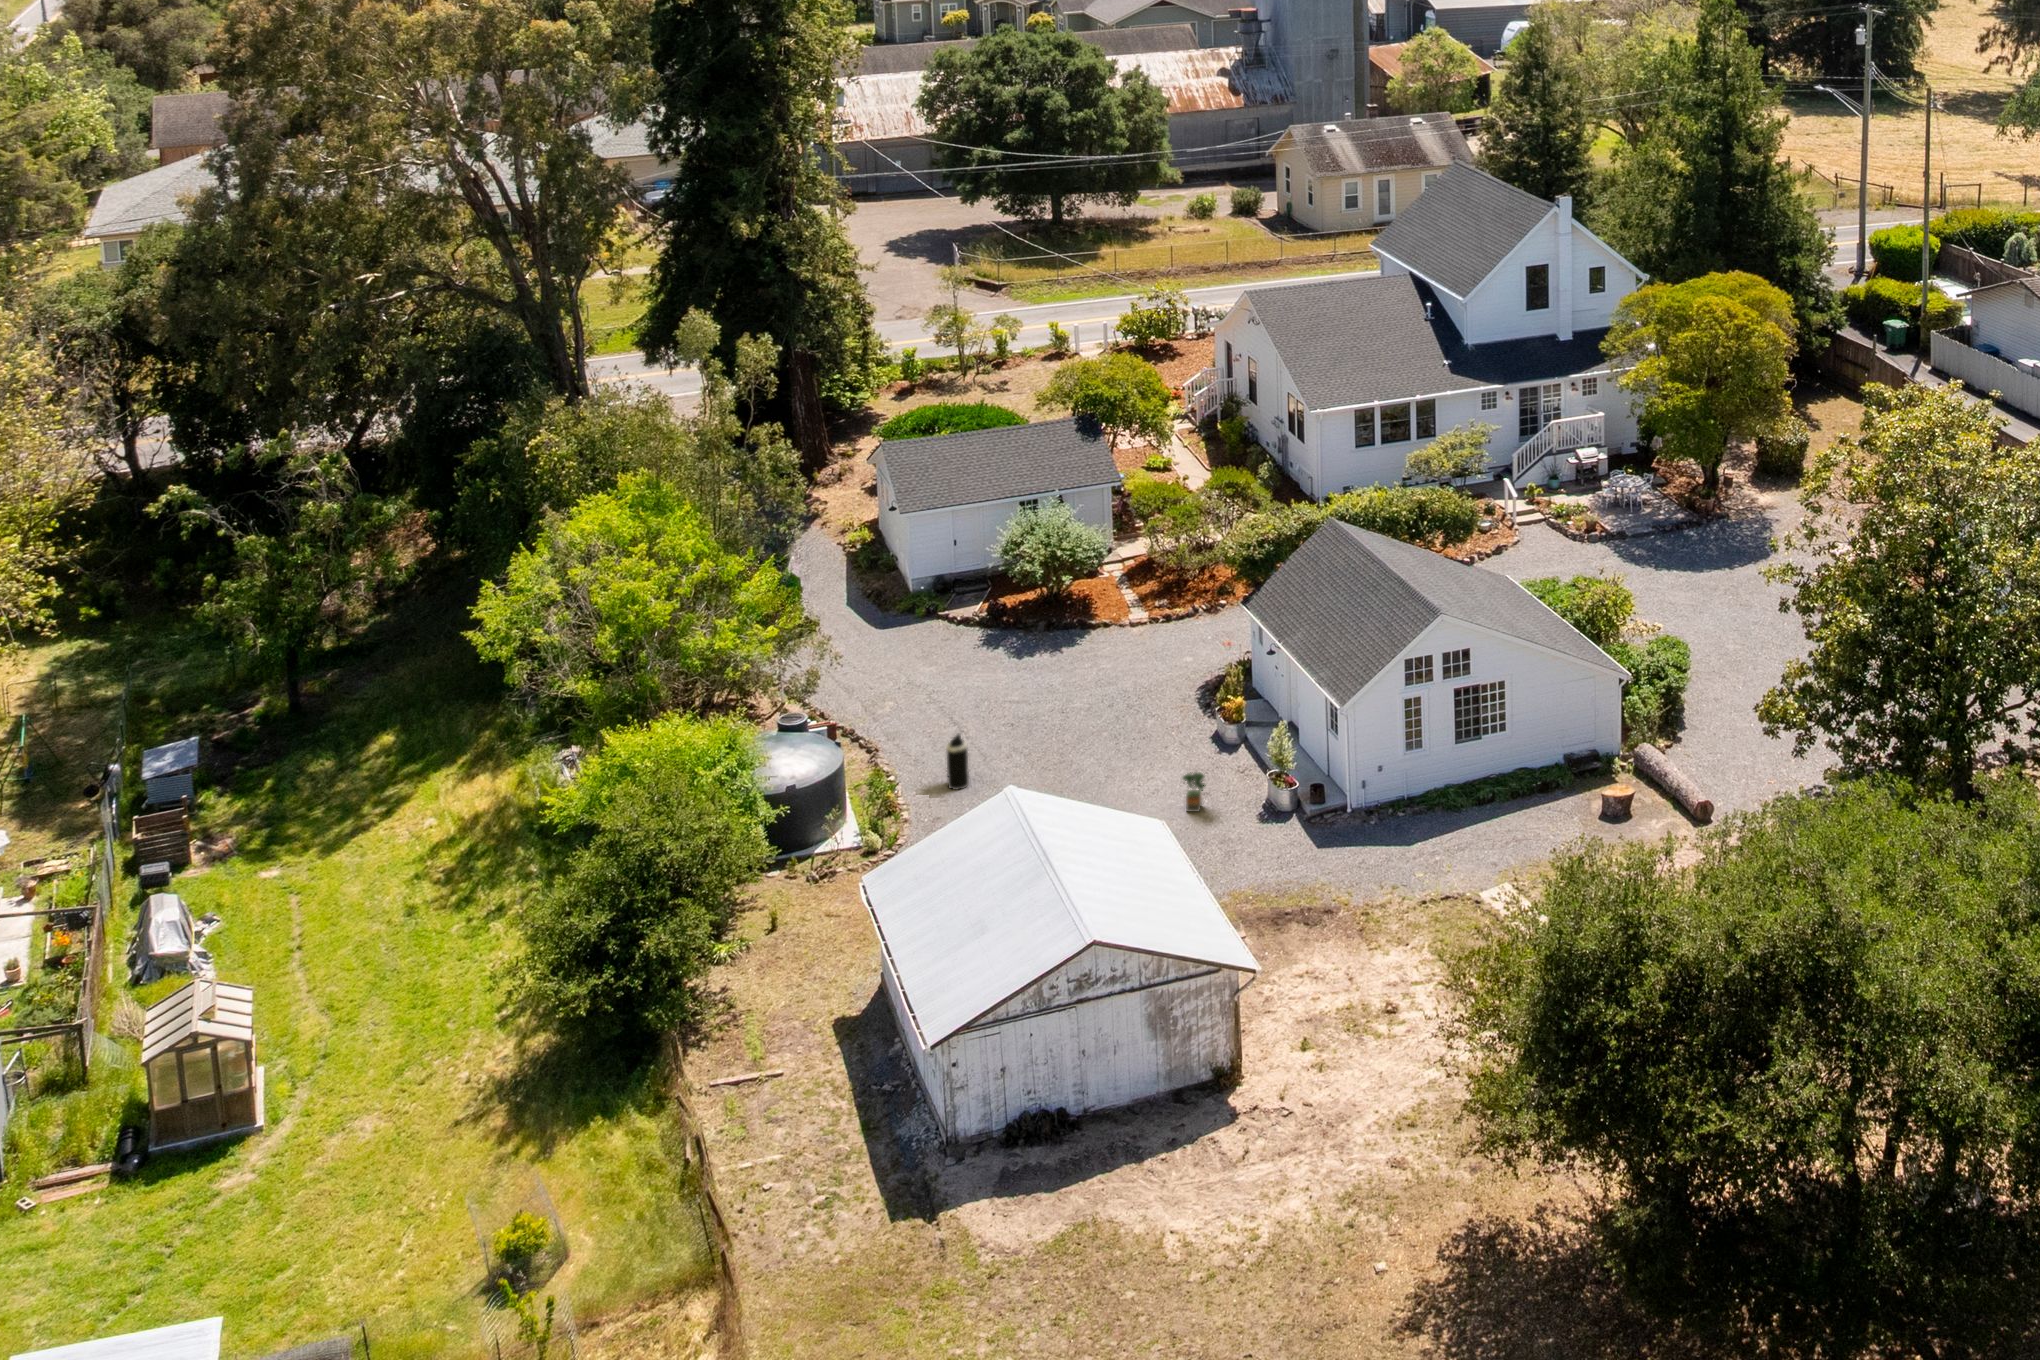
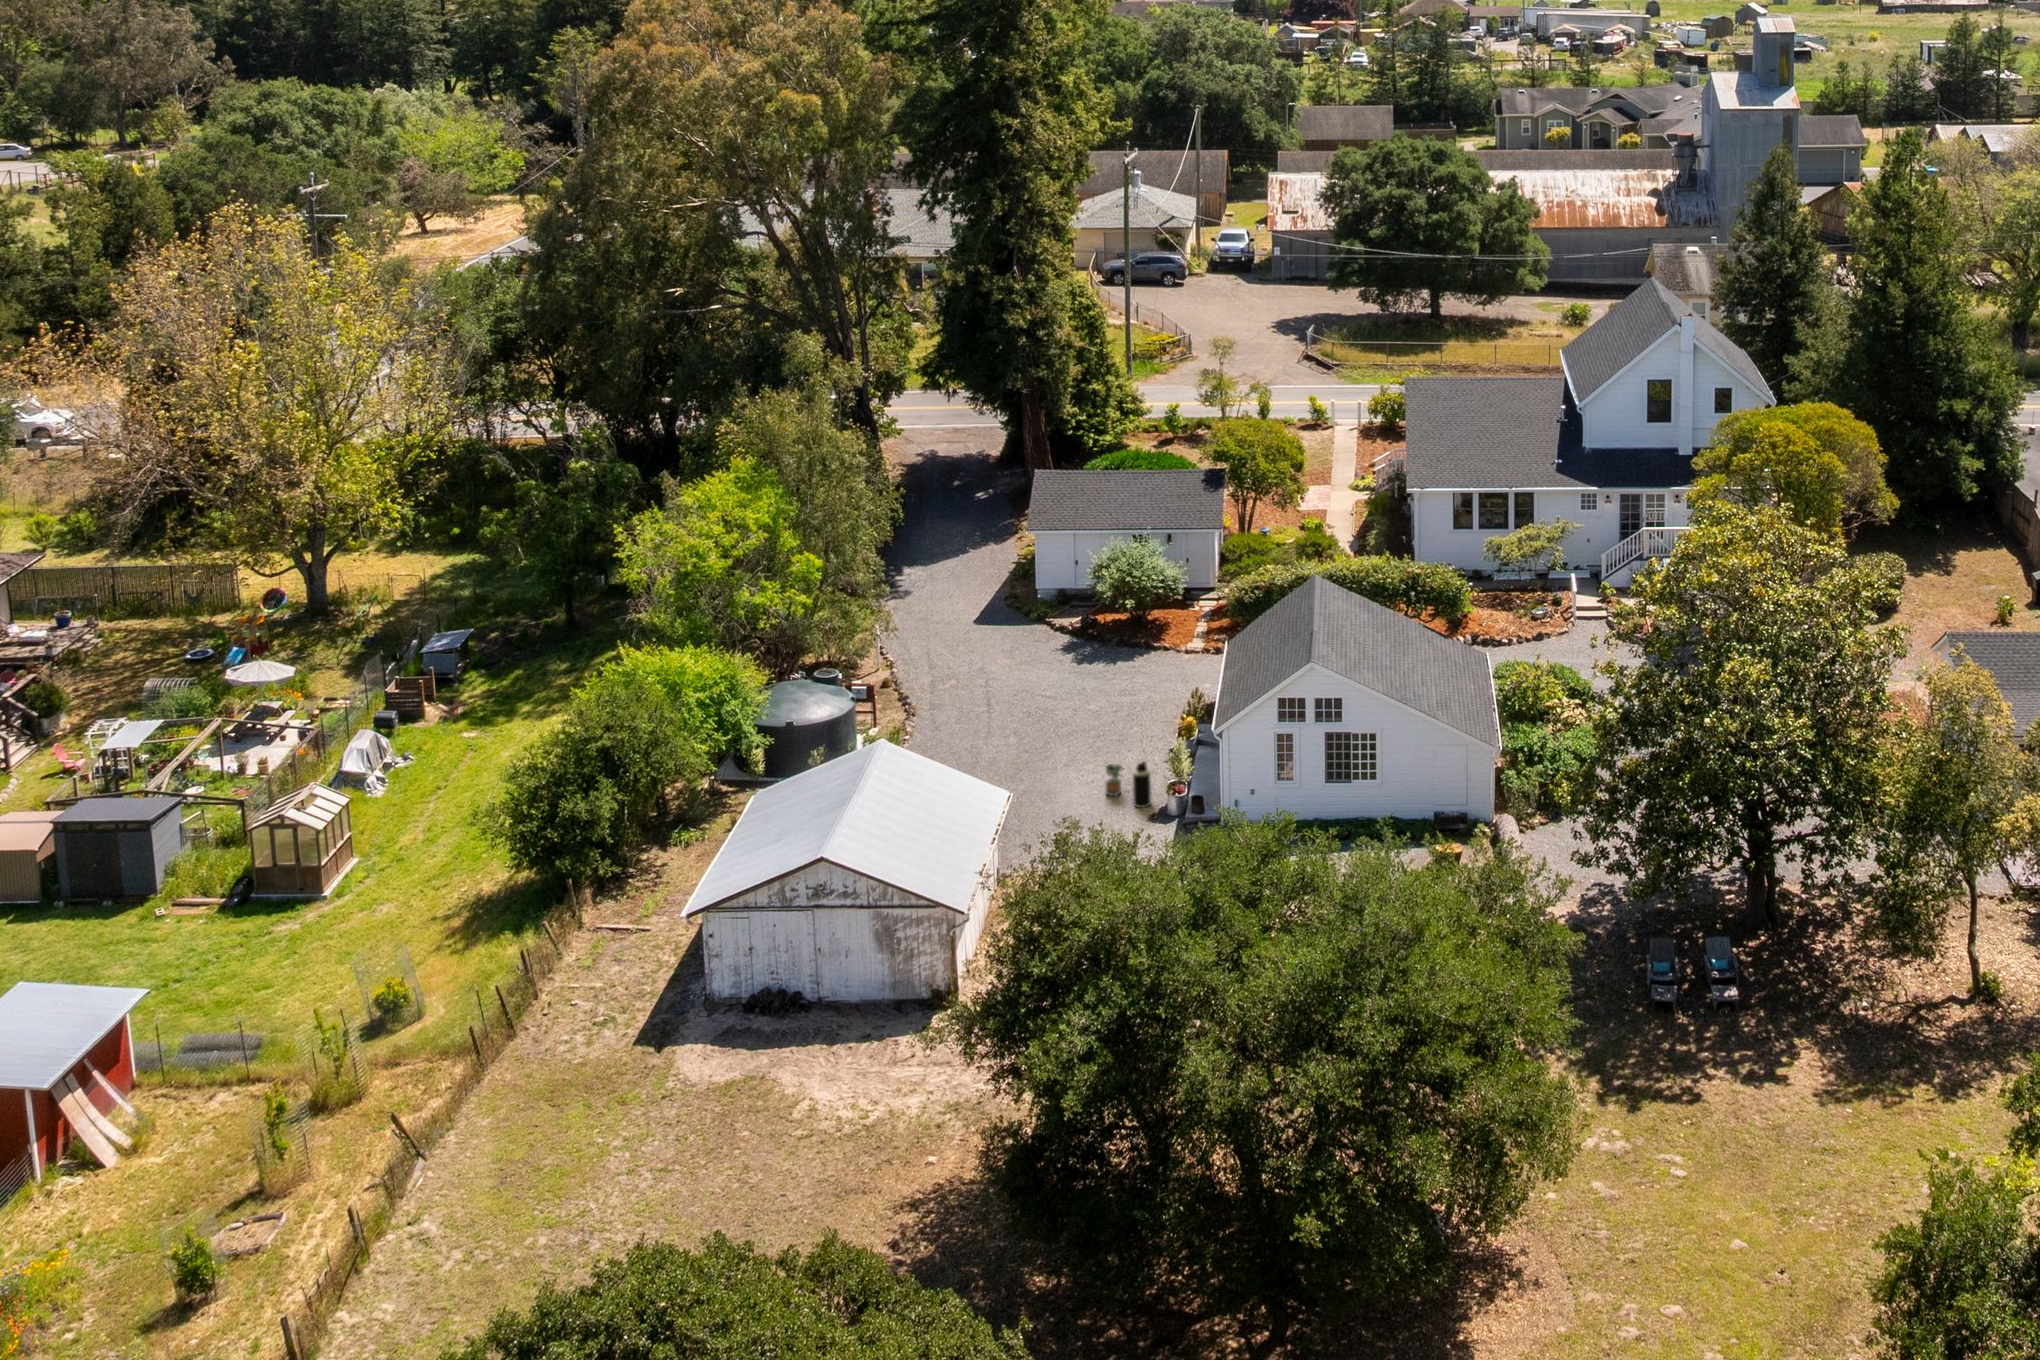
trash can: present [946,734,969,790] -> present [1133,762,1151,808]

